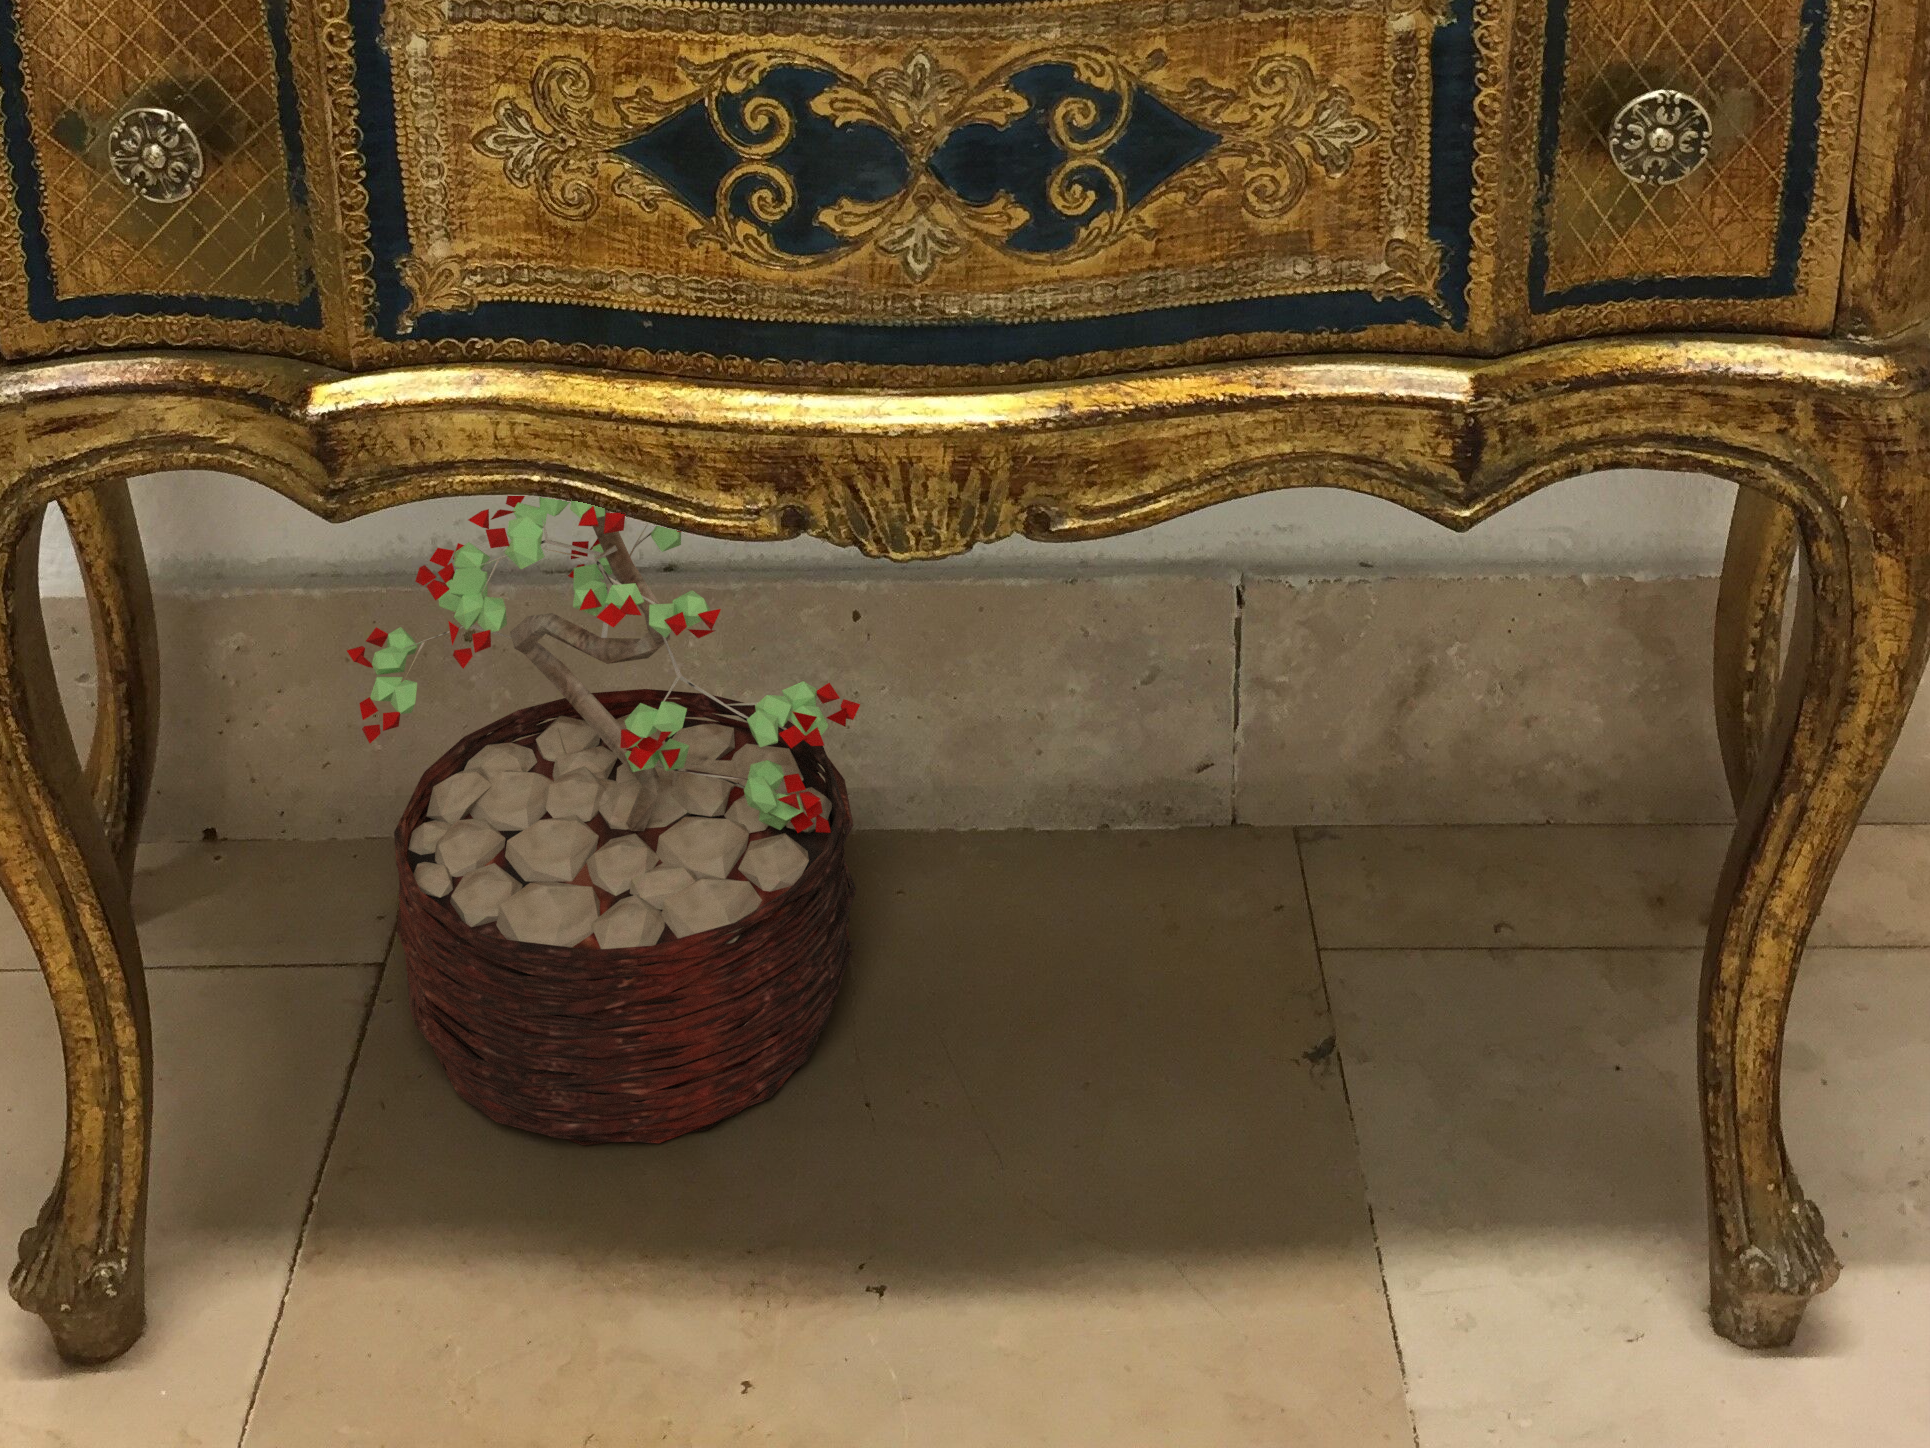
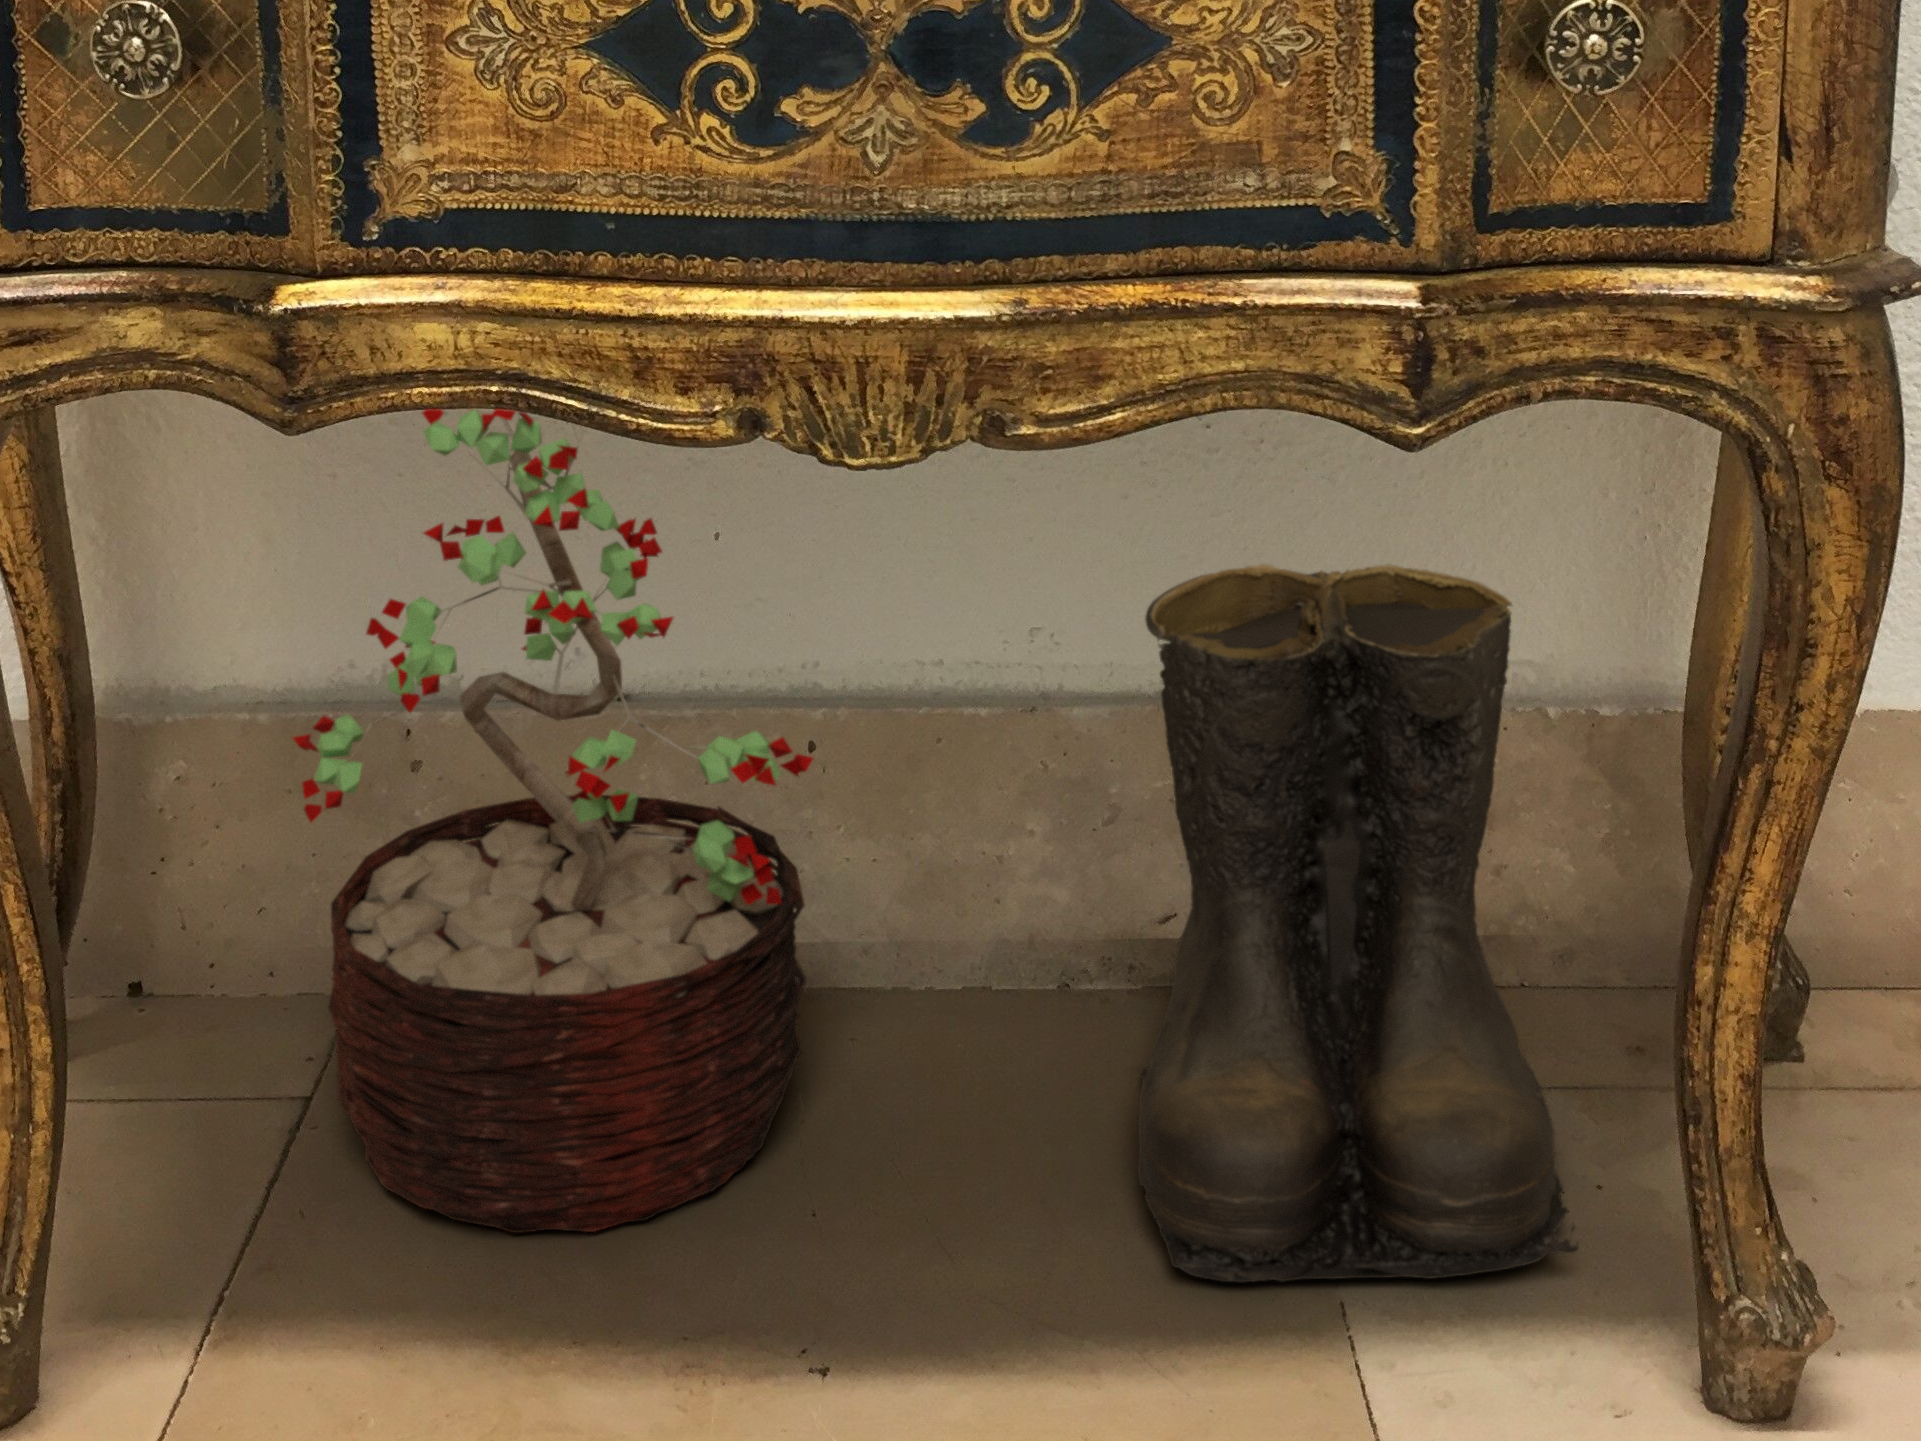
boots: none [1176,469,1604,1202] -> present [1138,564,1579,1282]

